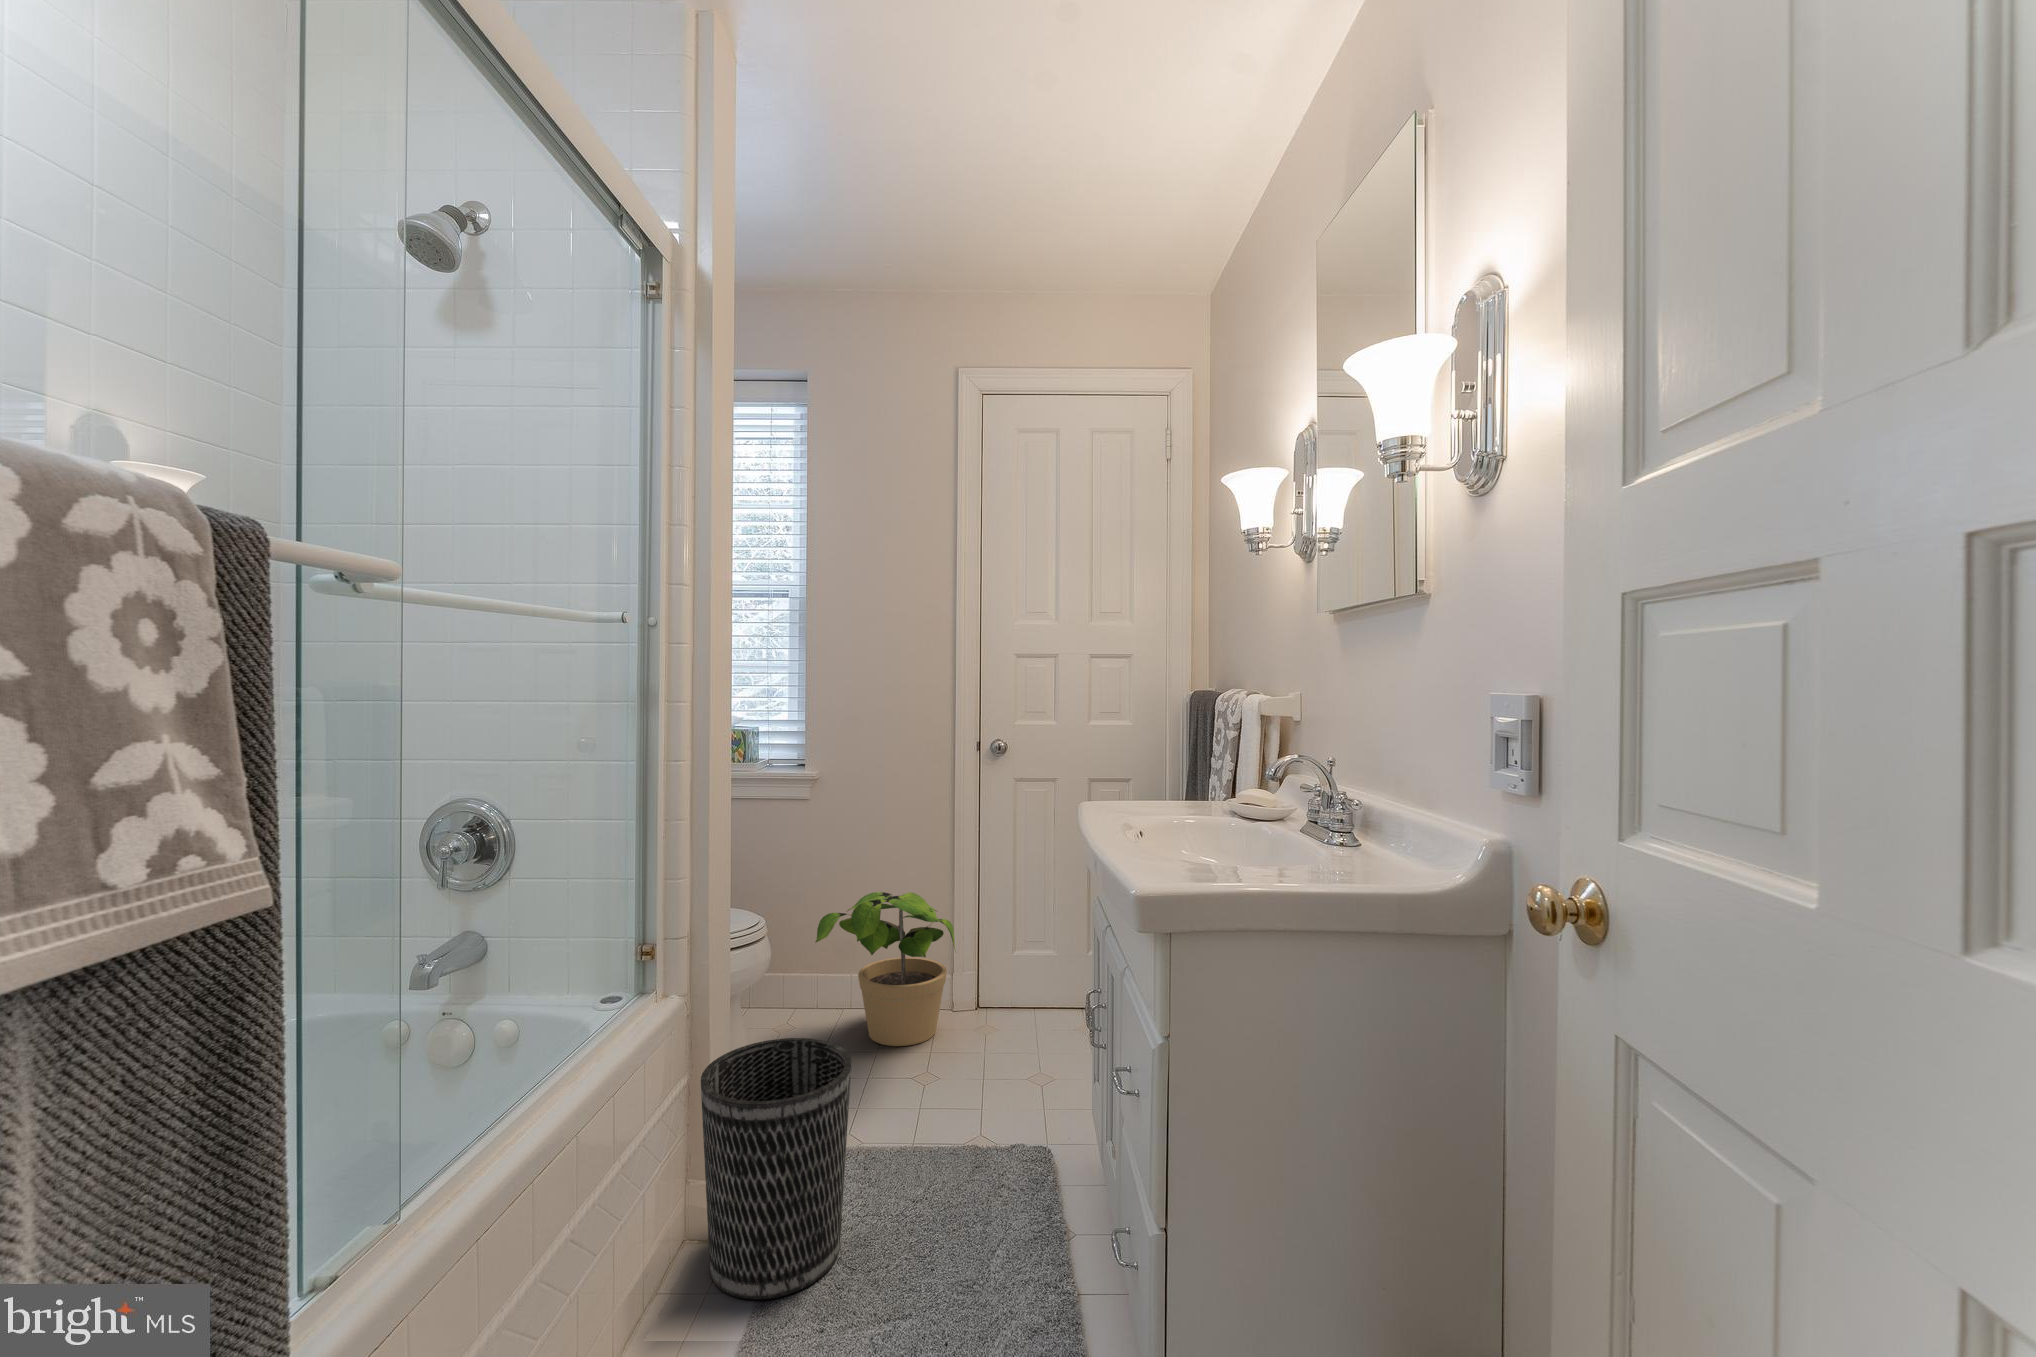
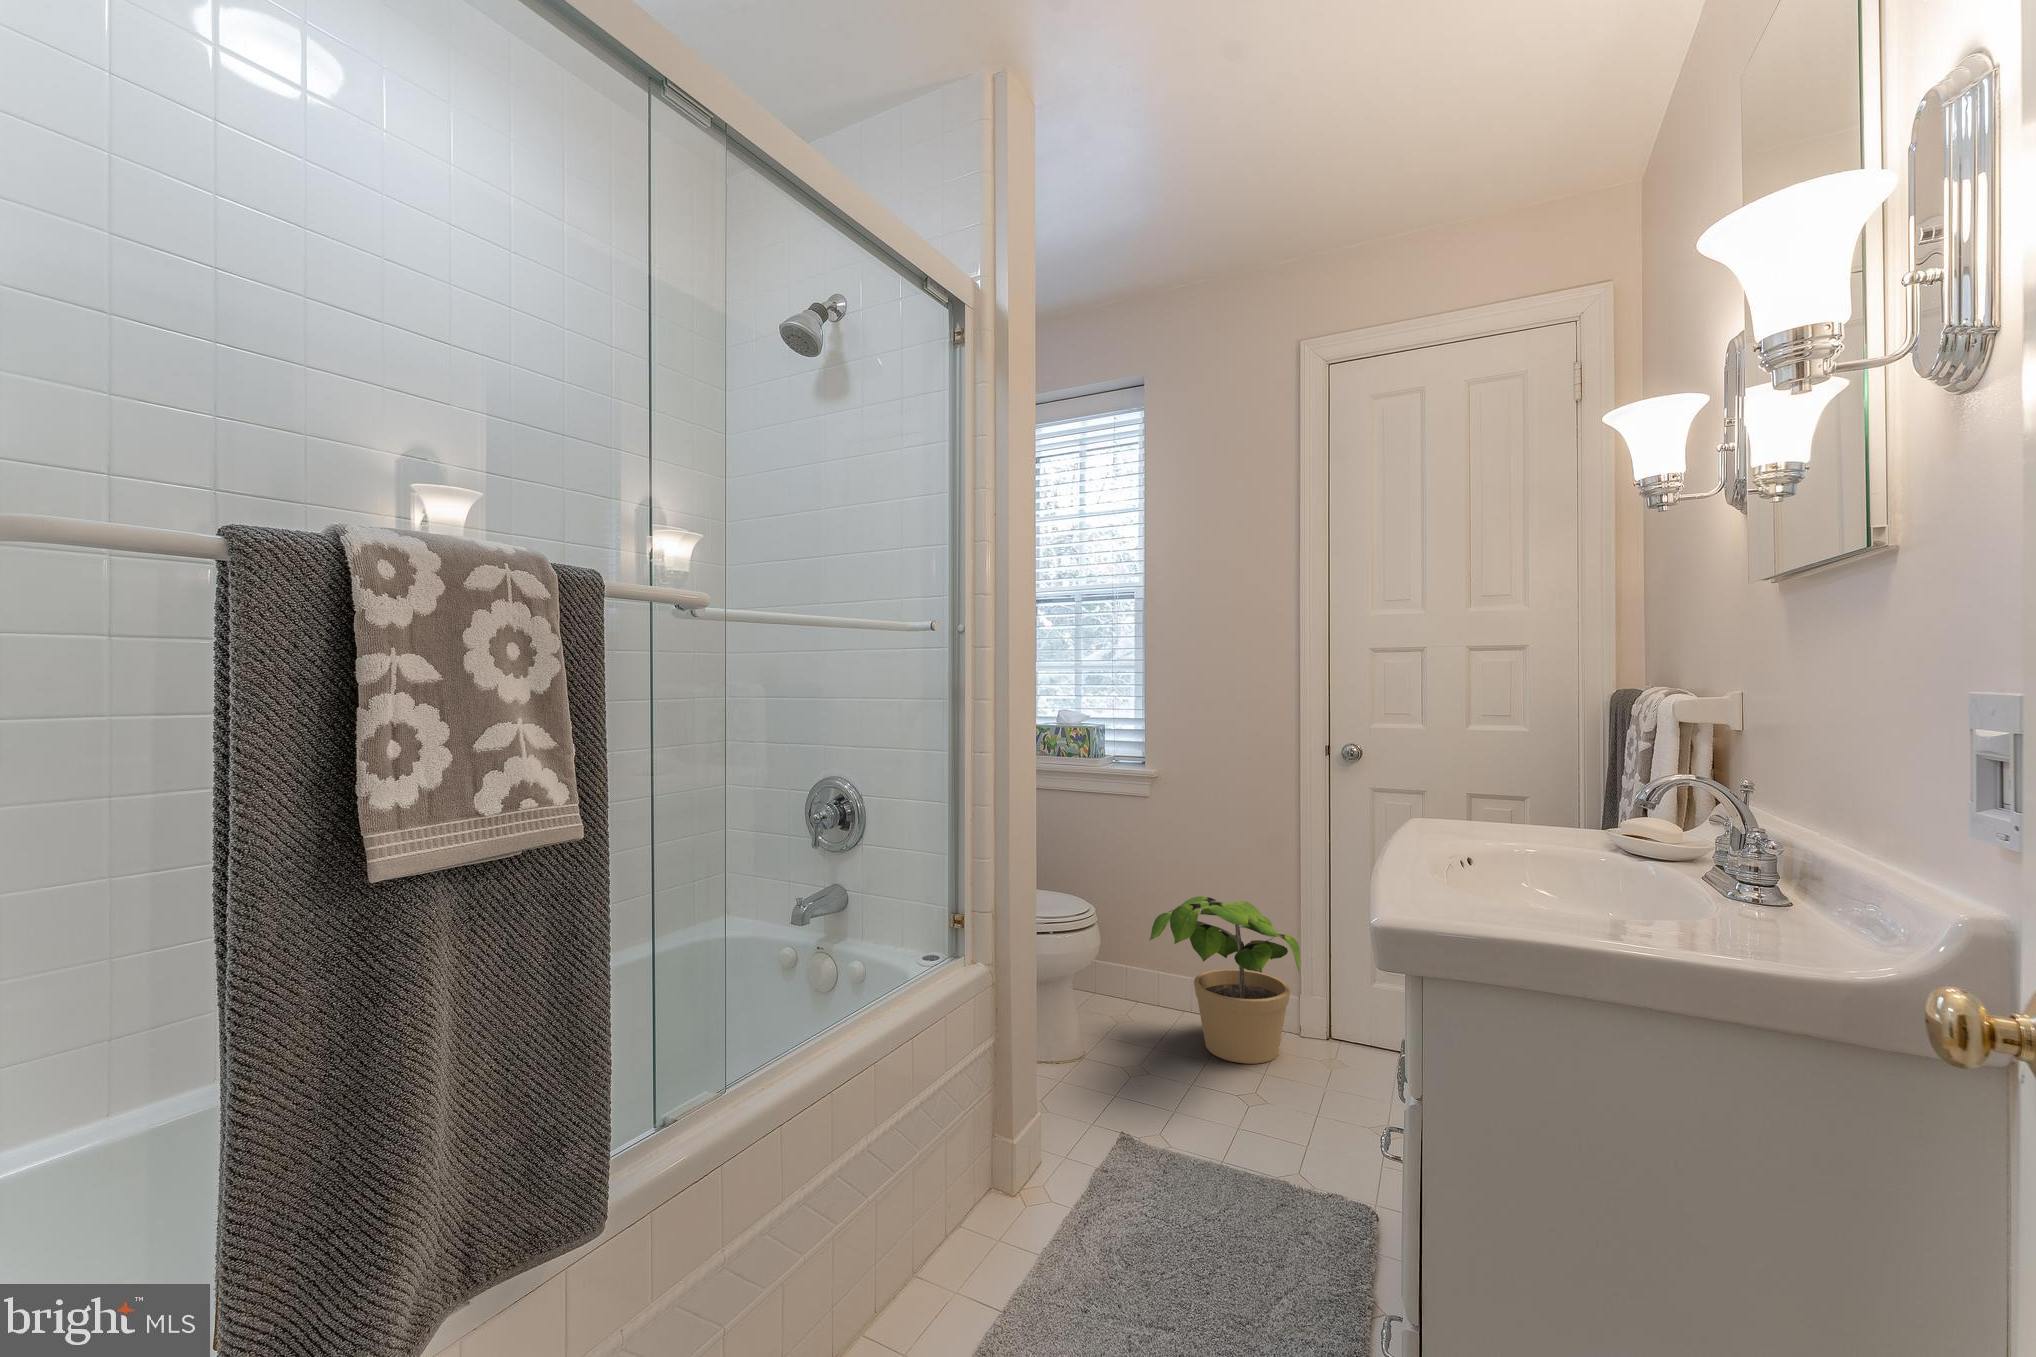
wastebasket: present [701,1038,851,1300] -> none [992,1023,1131,1267]

